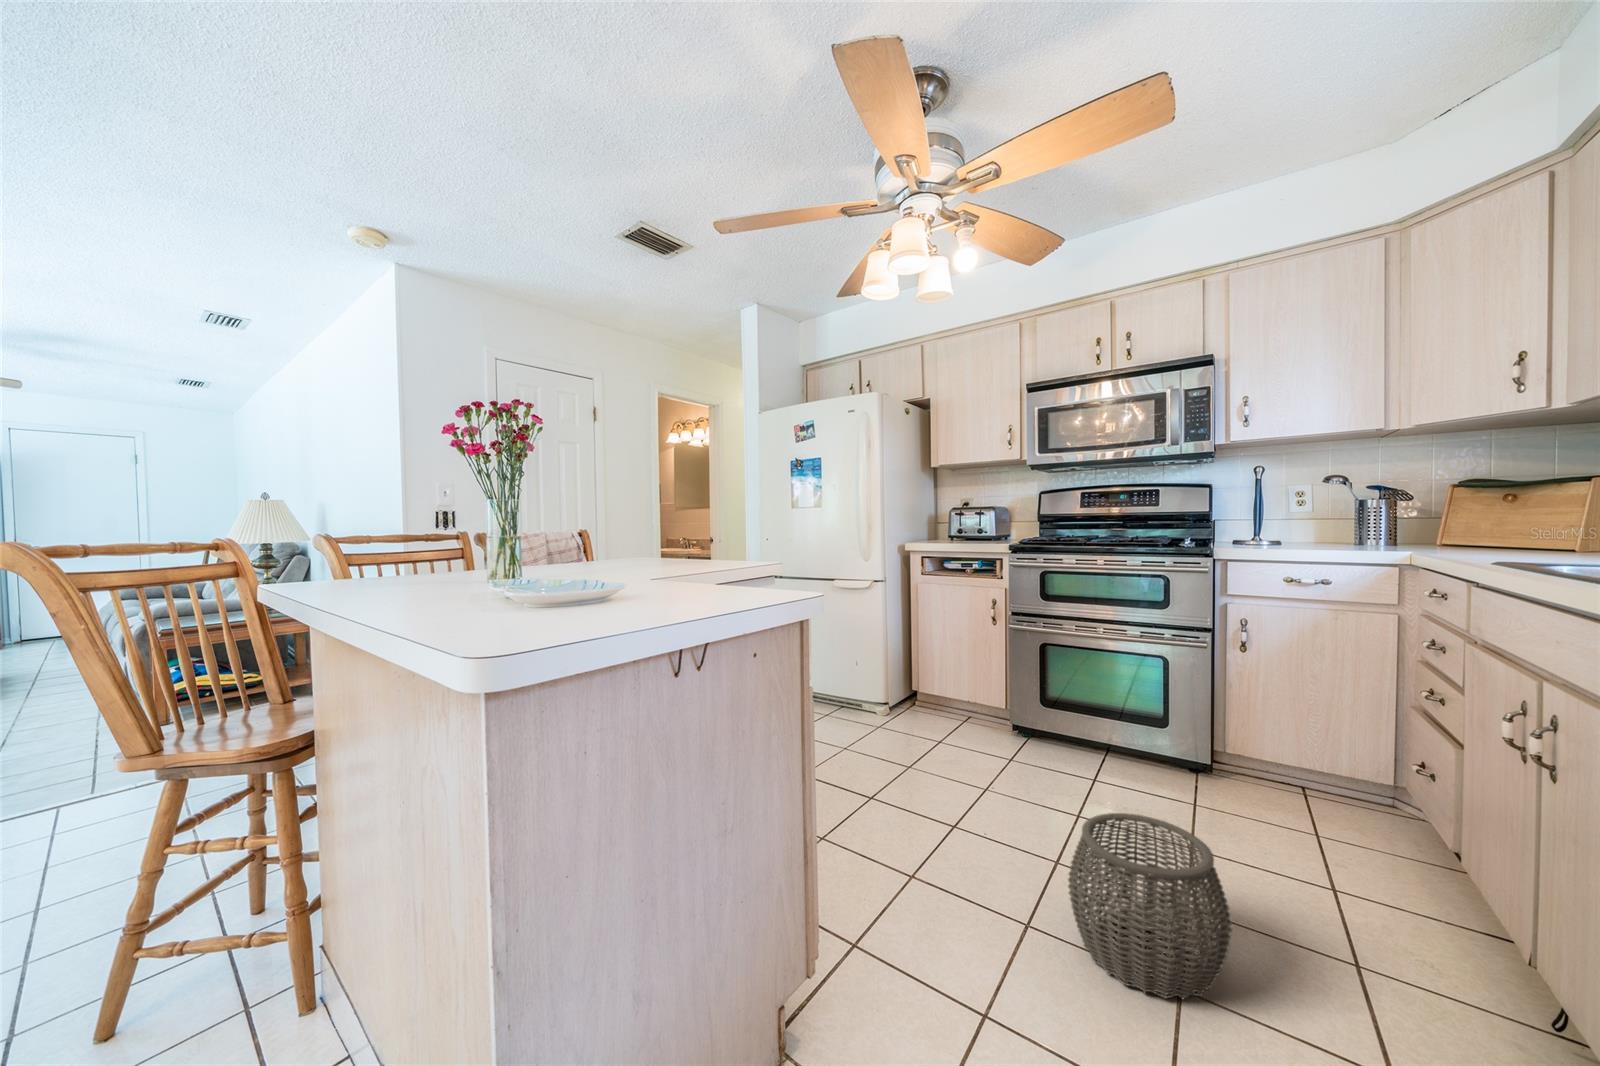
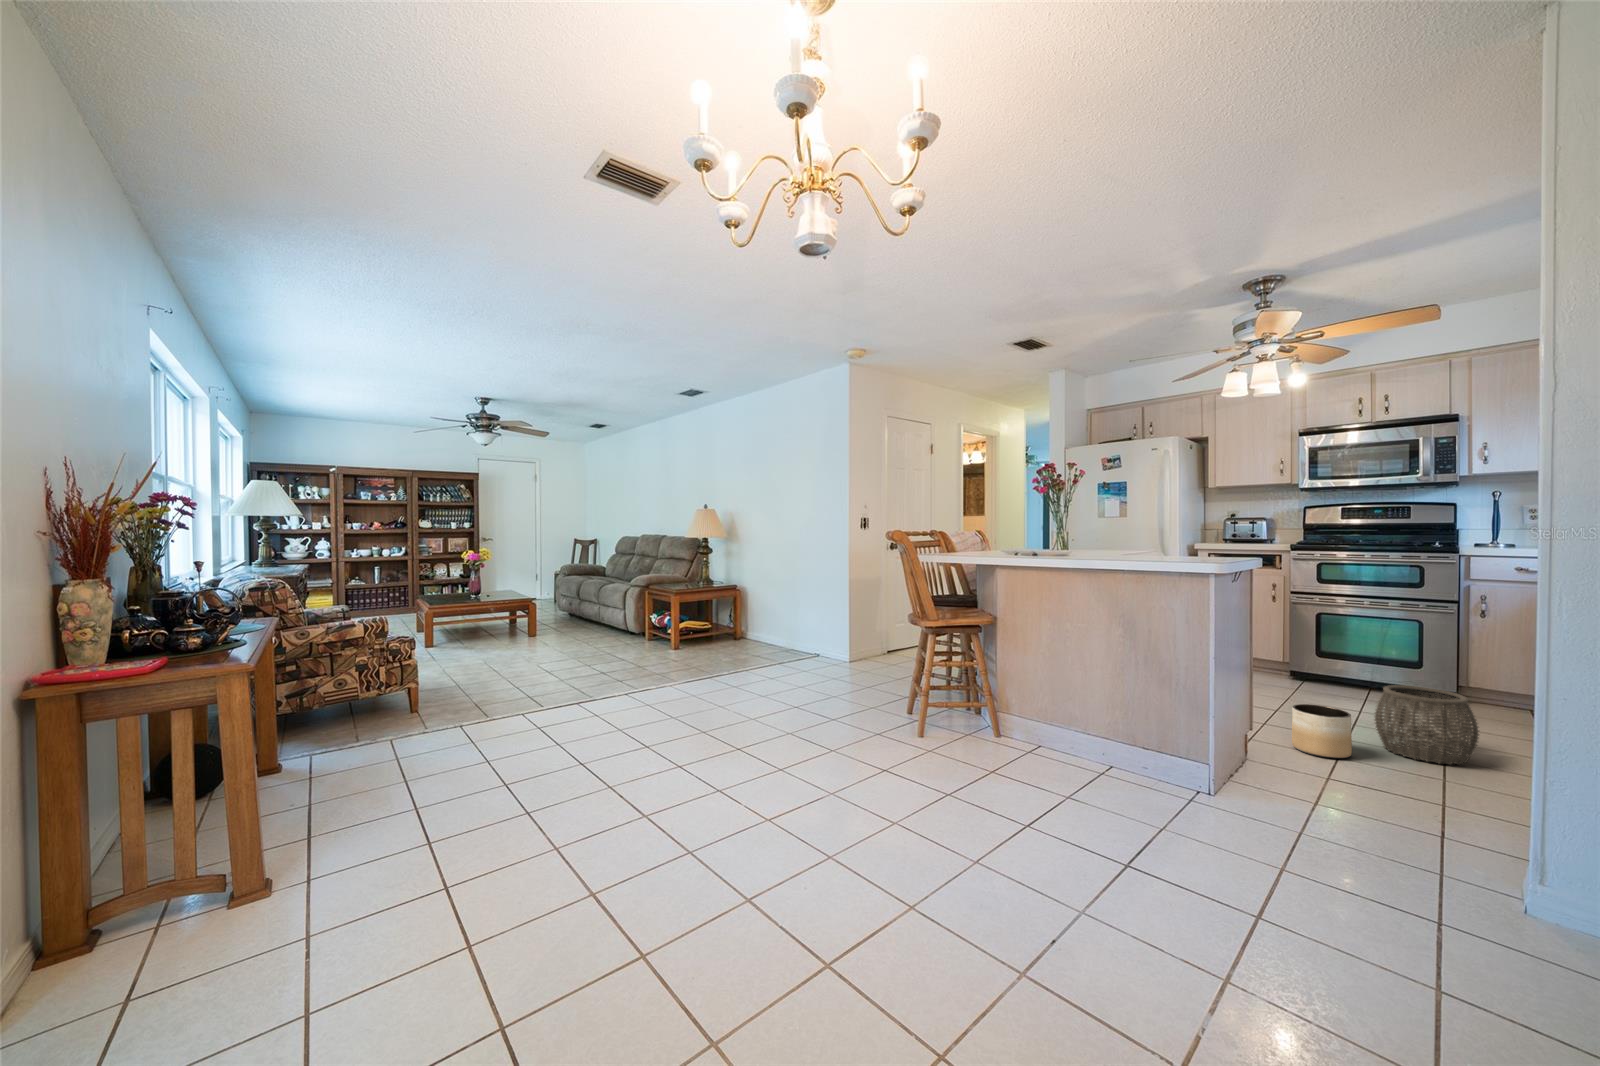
planter: none [923,867,1017,1006] -> present [1292,704,1352,759]

